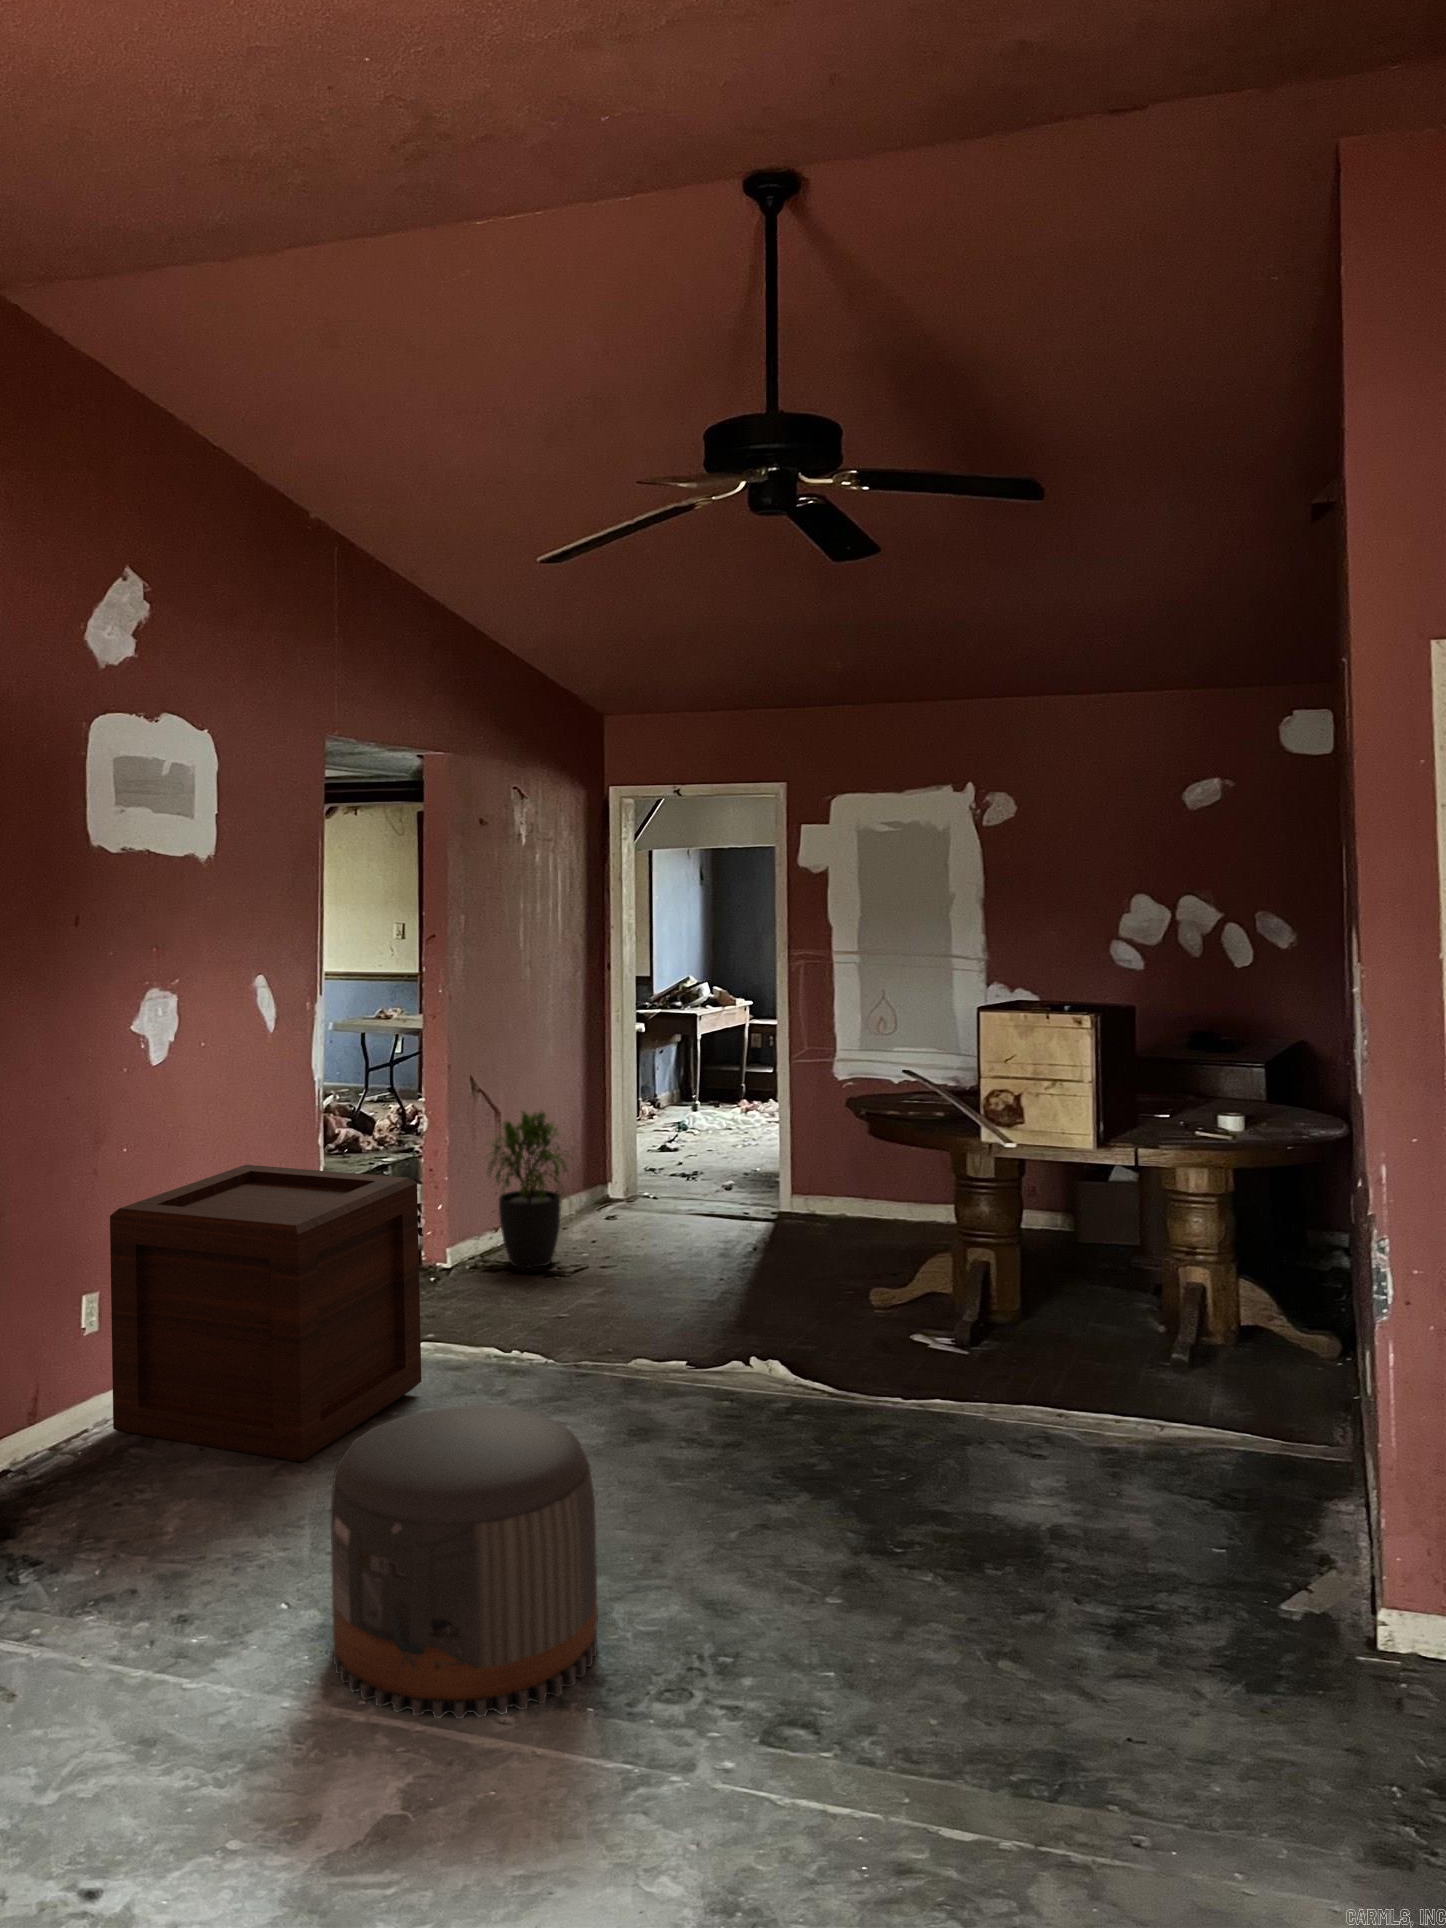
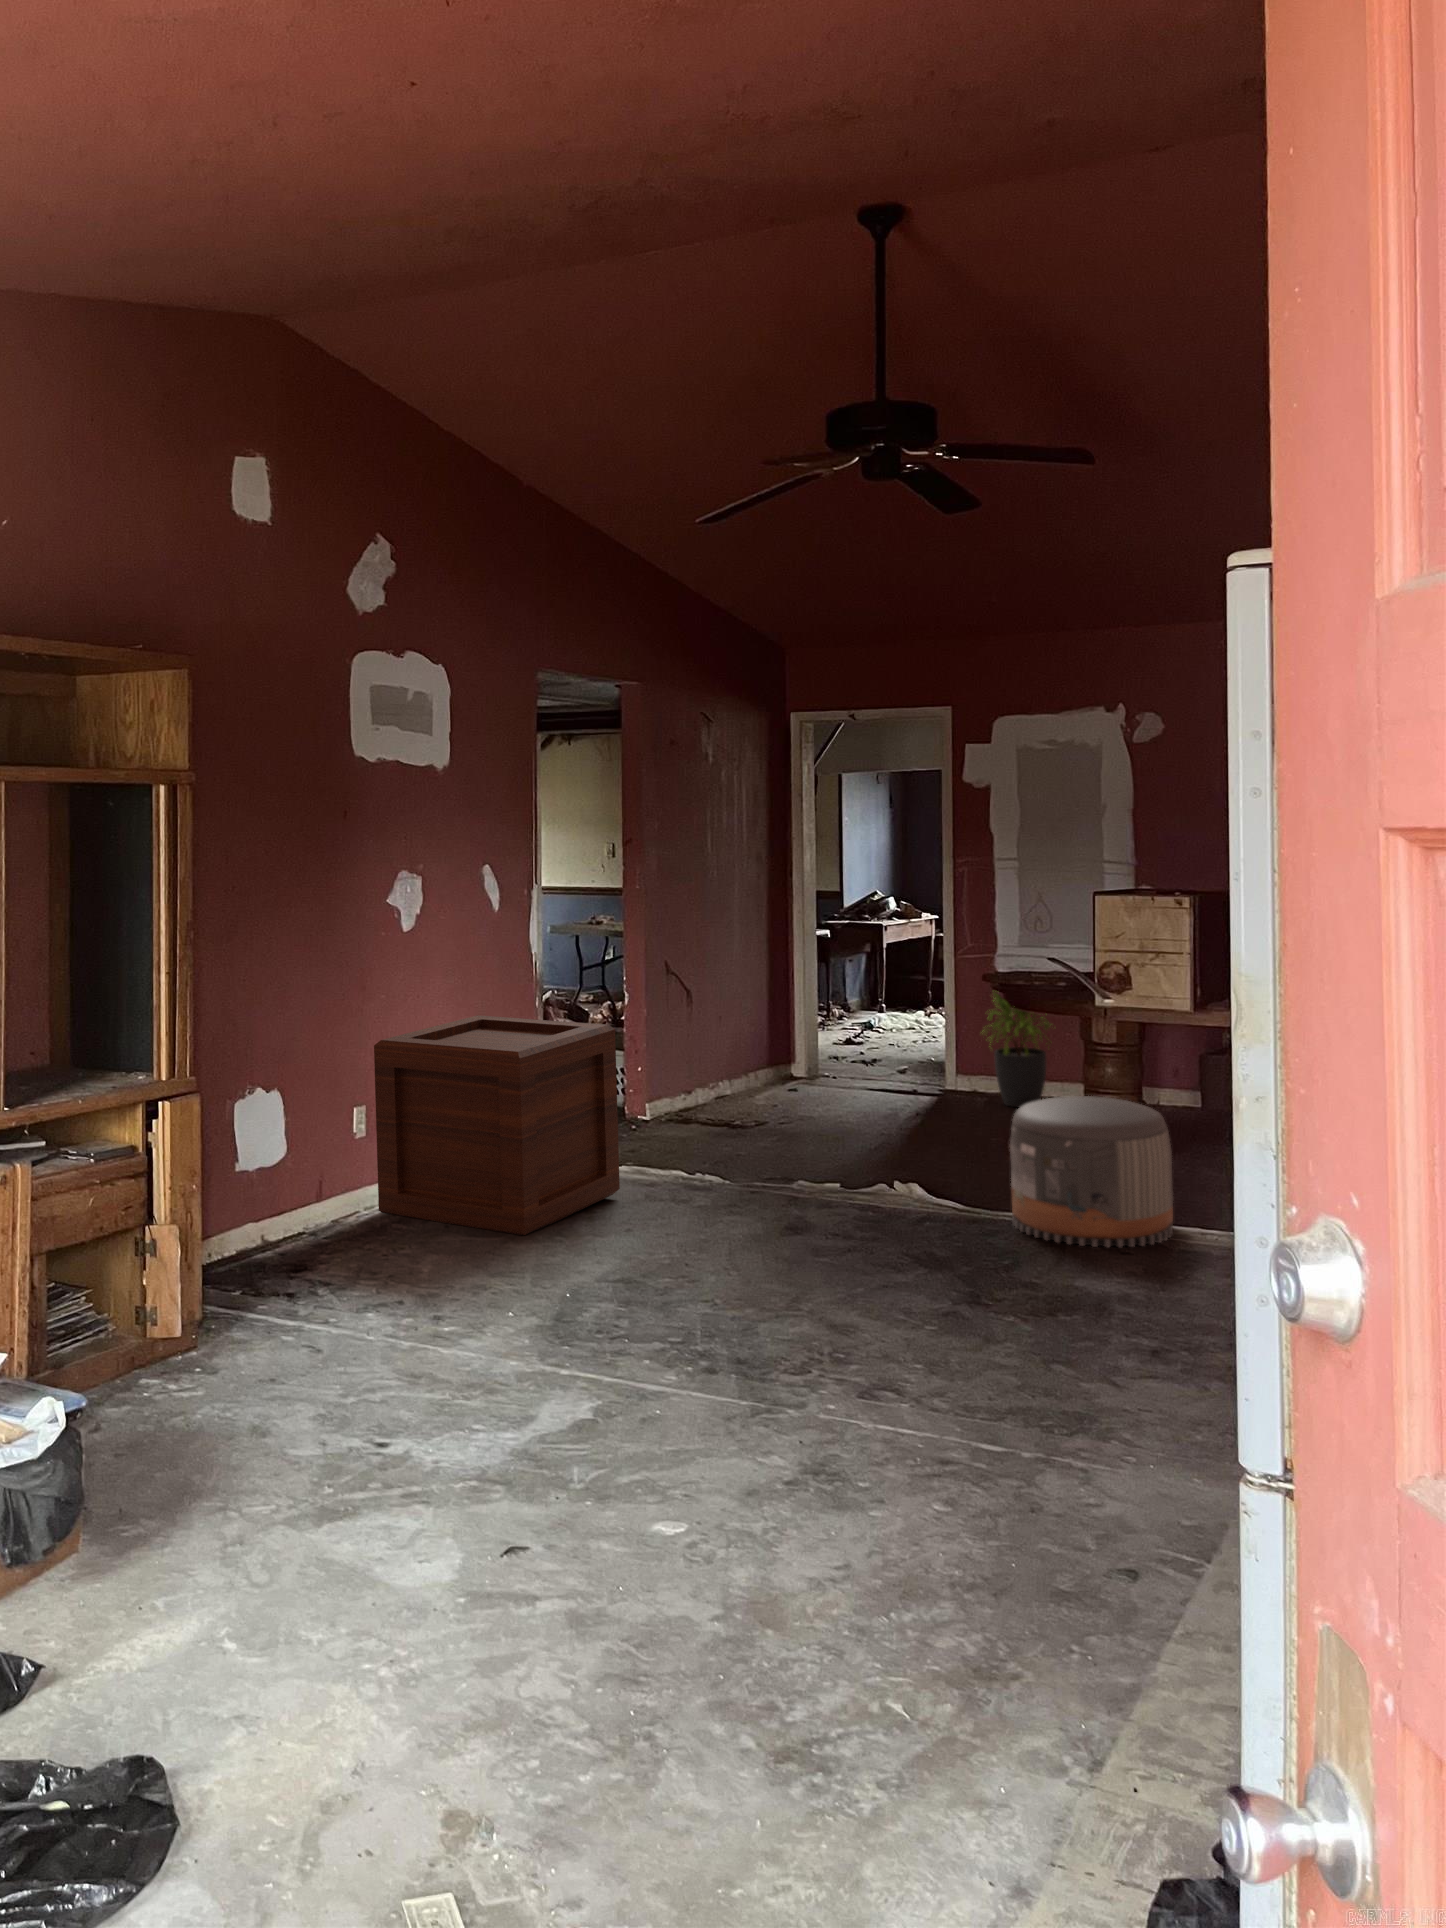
potted plant: present [486,1110,571,1268] -> present [987,993,1051,1107]
pouf: present [330,1406,598,1719] -> present [1010,1096,1173,1247]

